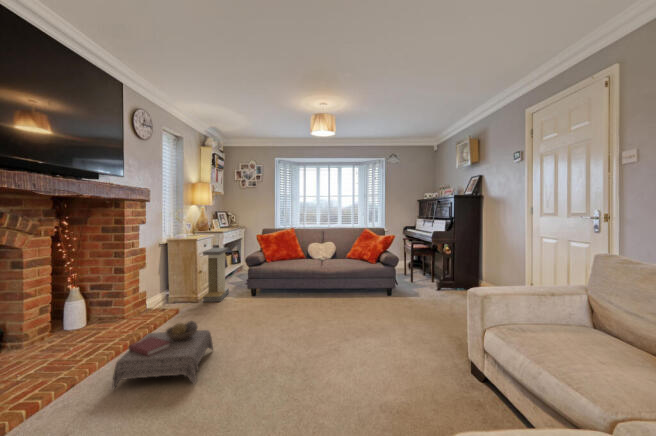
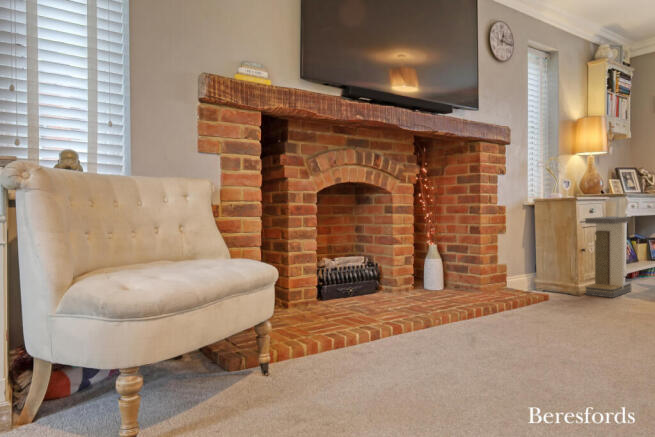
ottoman: present [112,321,213,389] -> none [465,284,588,358]

